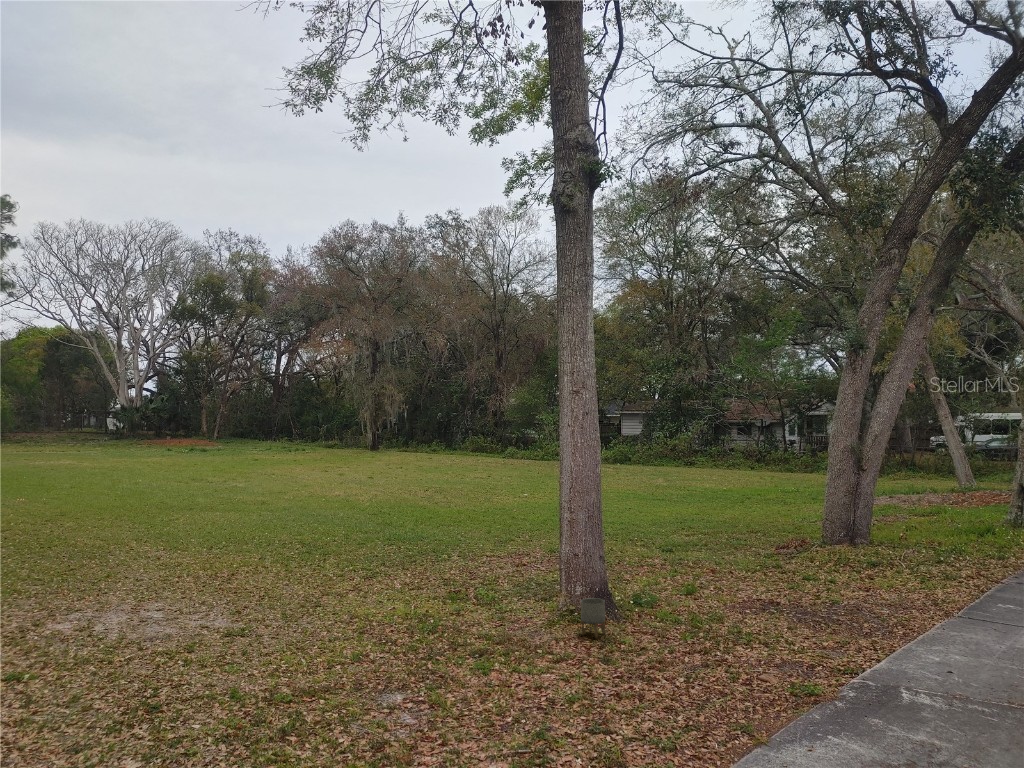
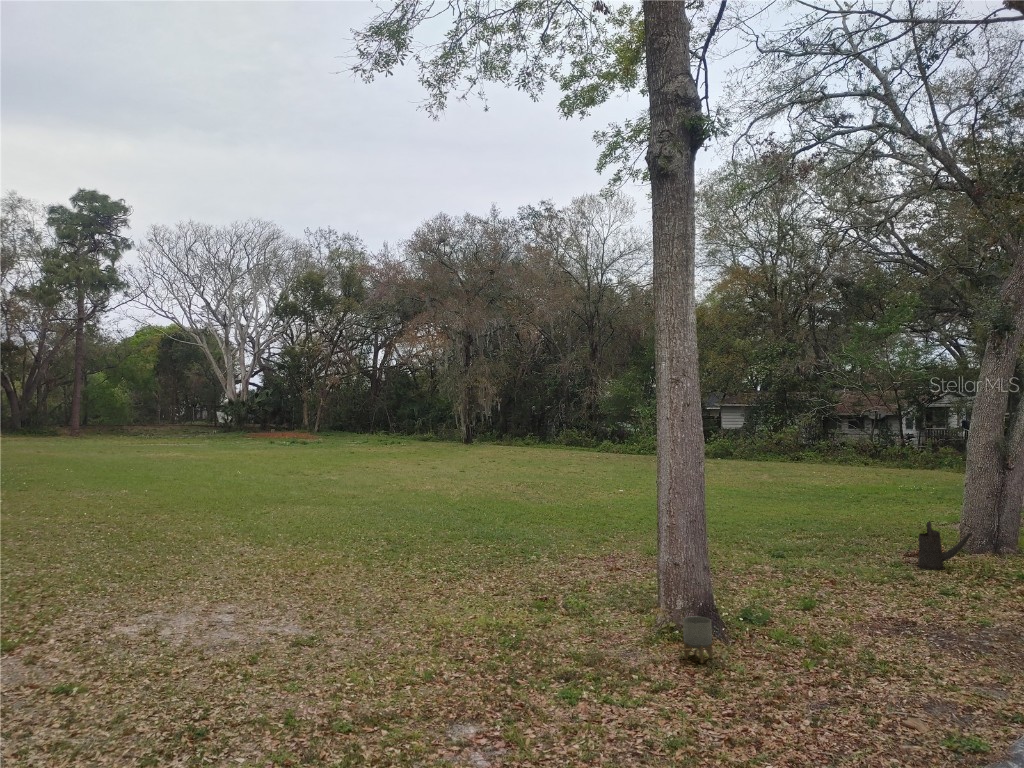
watering can: none [770,516,822,558] -> present [909,522,972,570]

